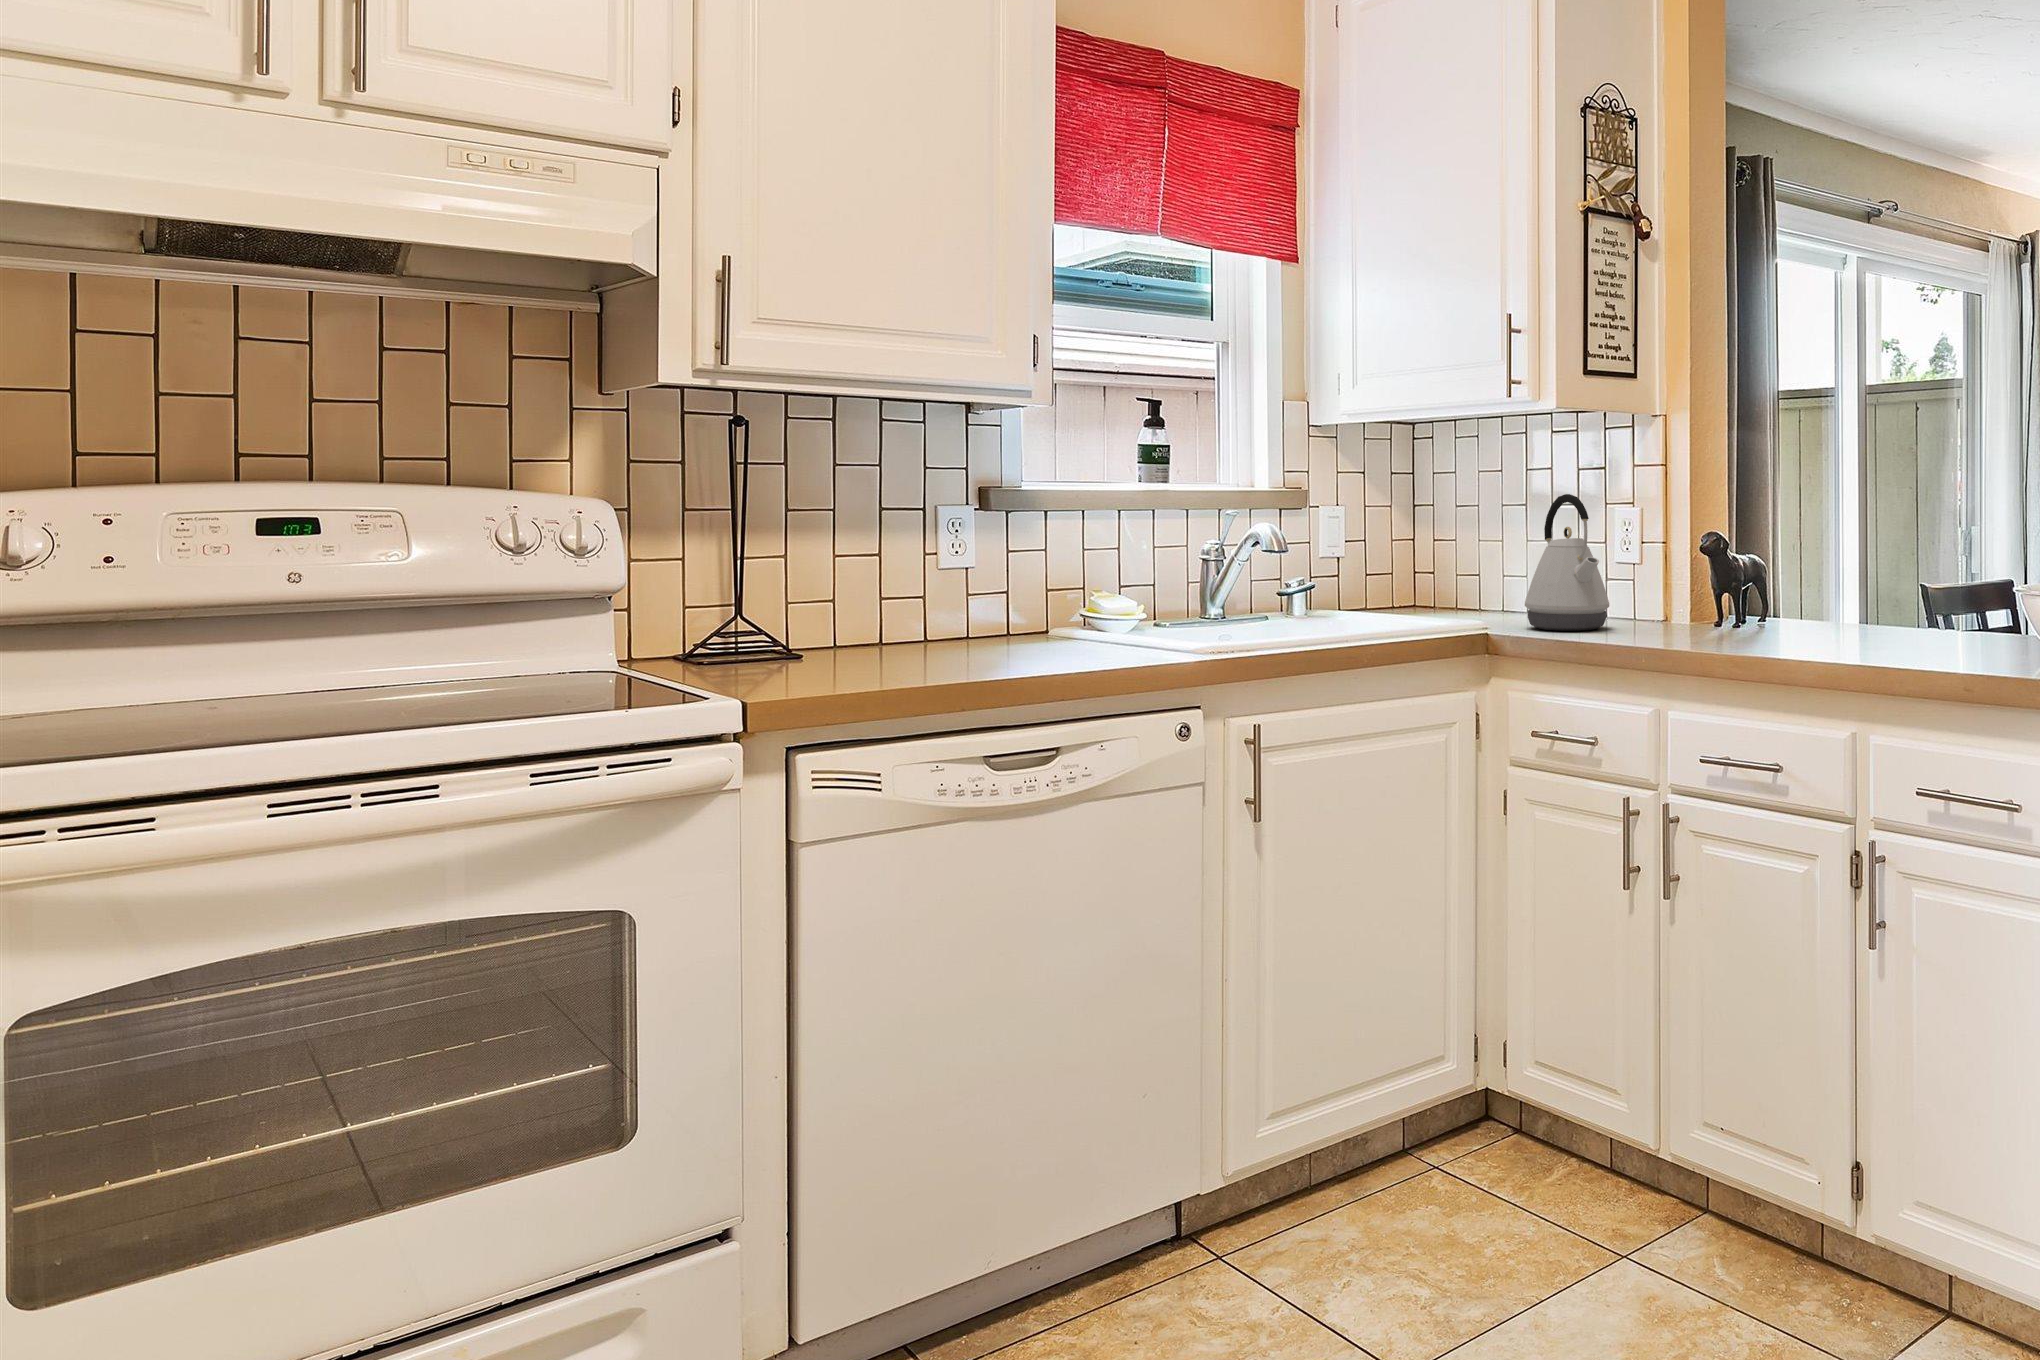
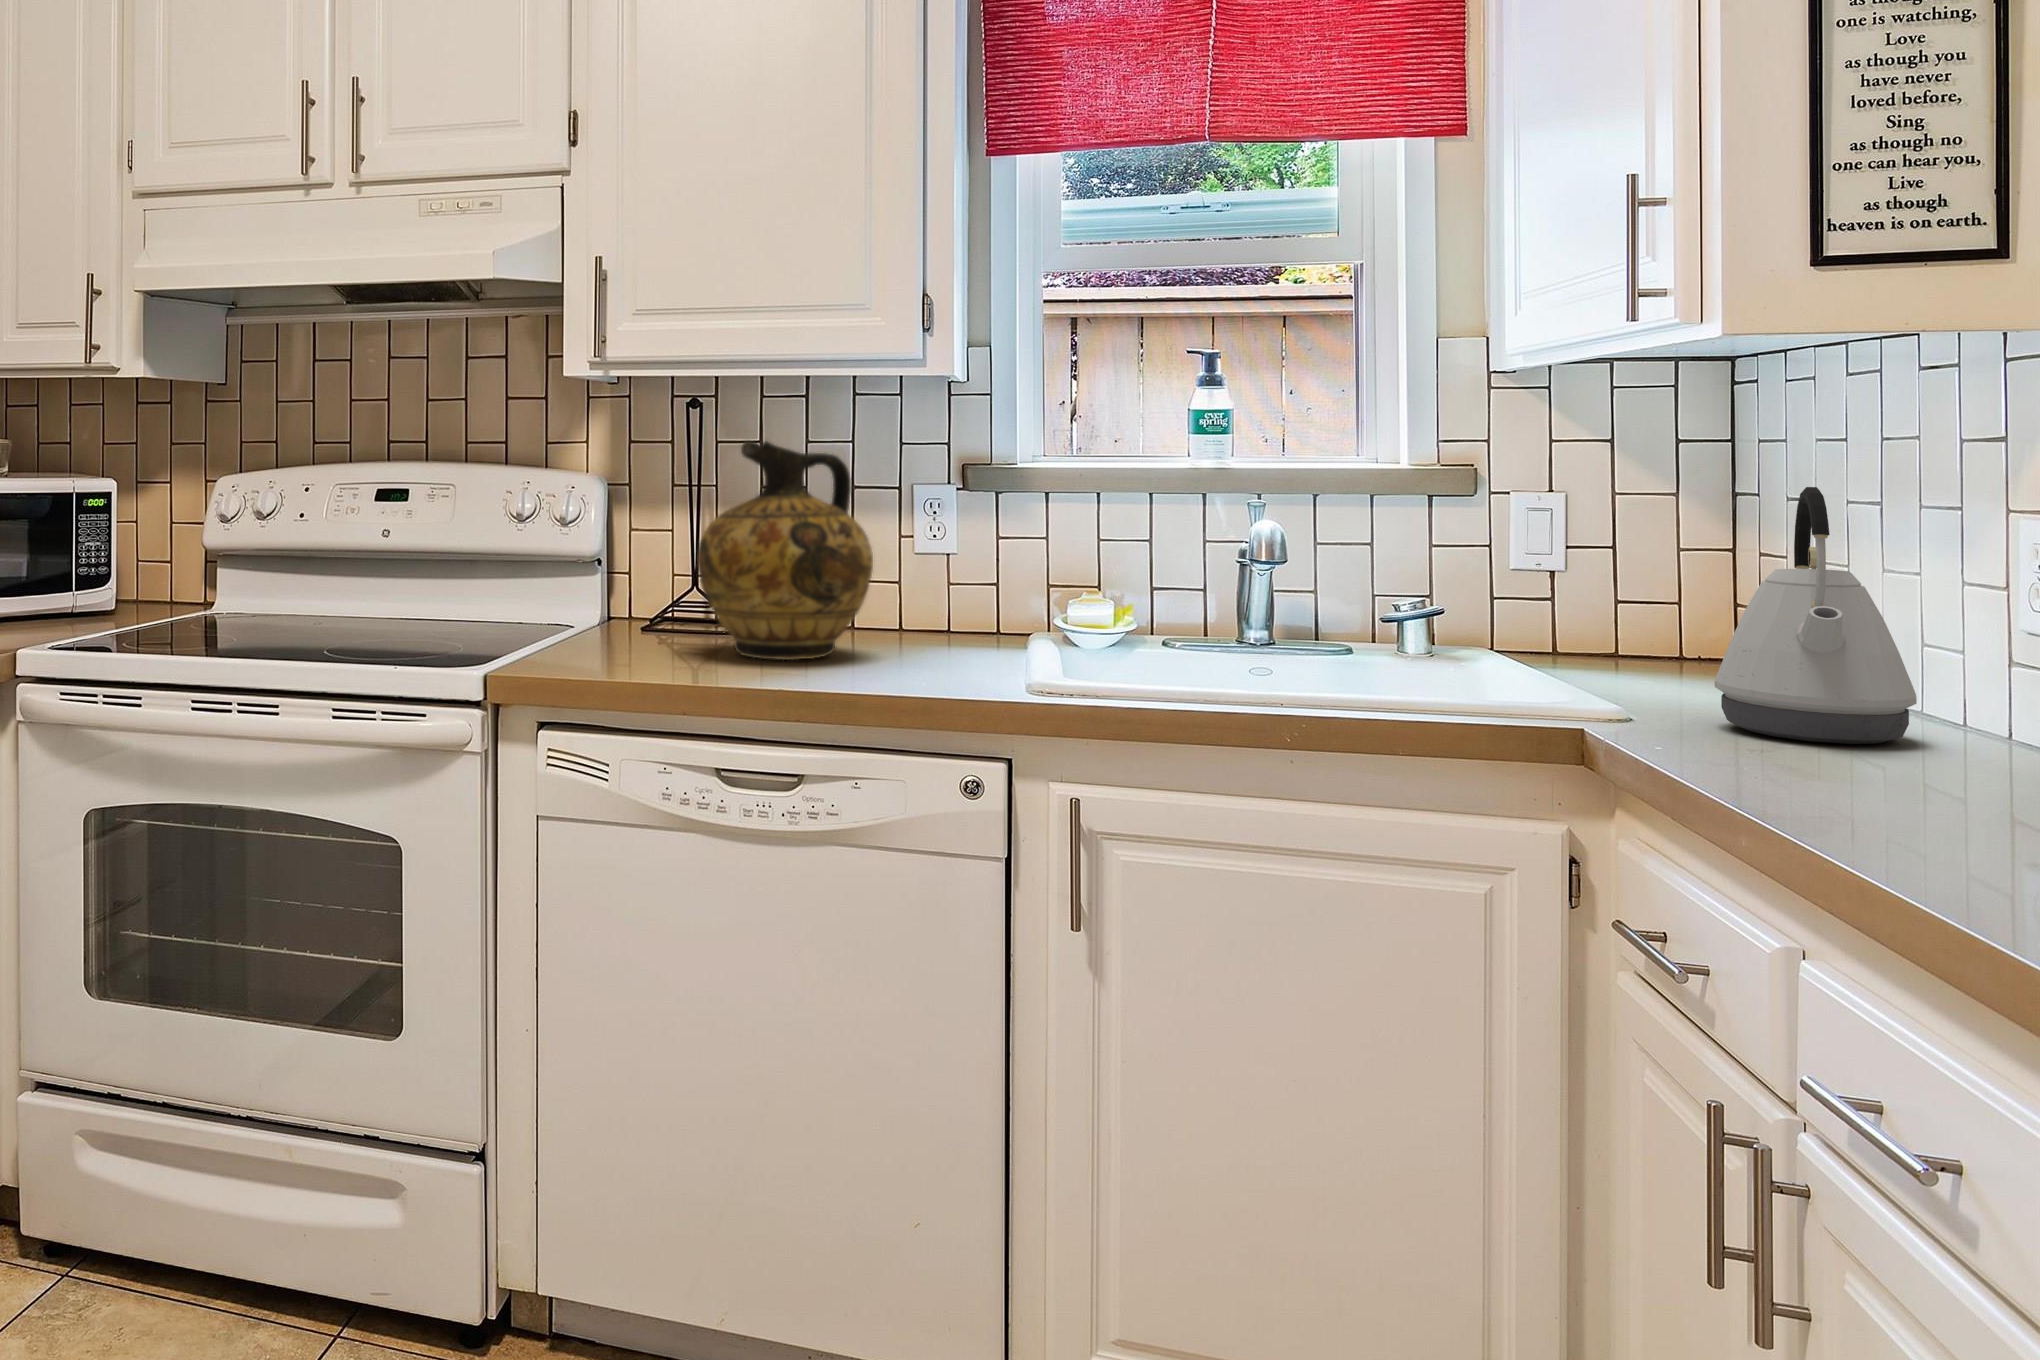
ceramic jug: none [837,460,1011,665] -> present [697,441,873,660]

